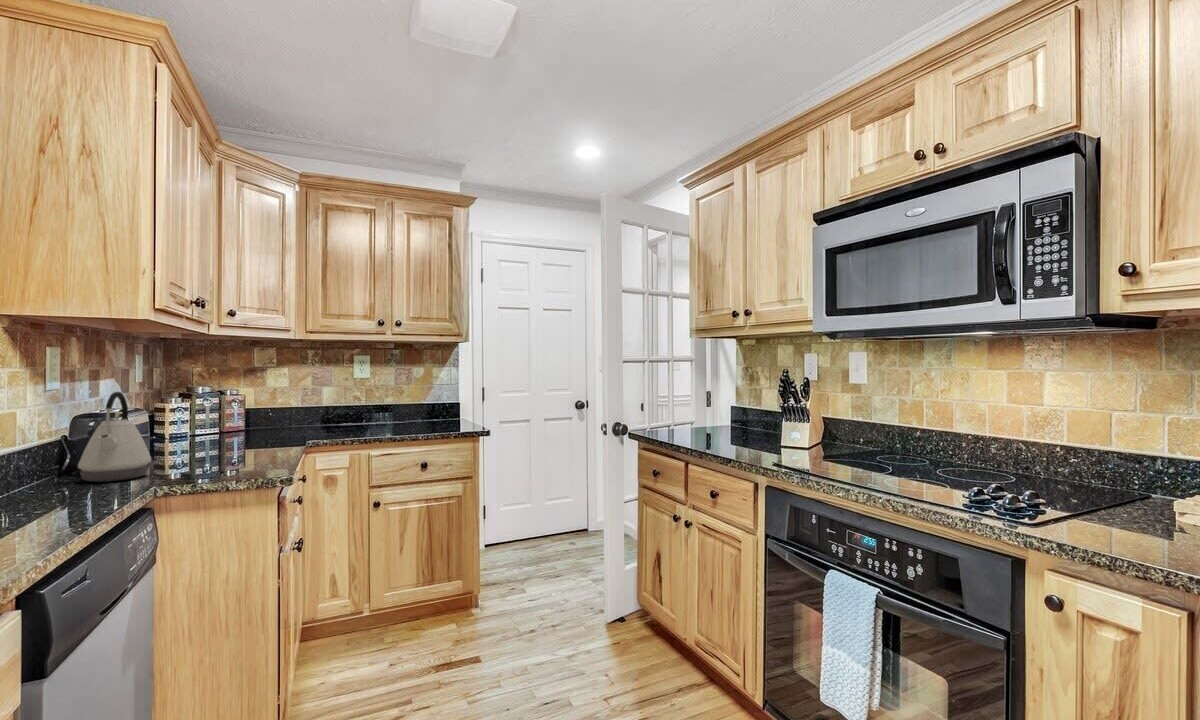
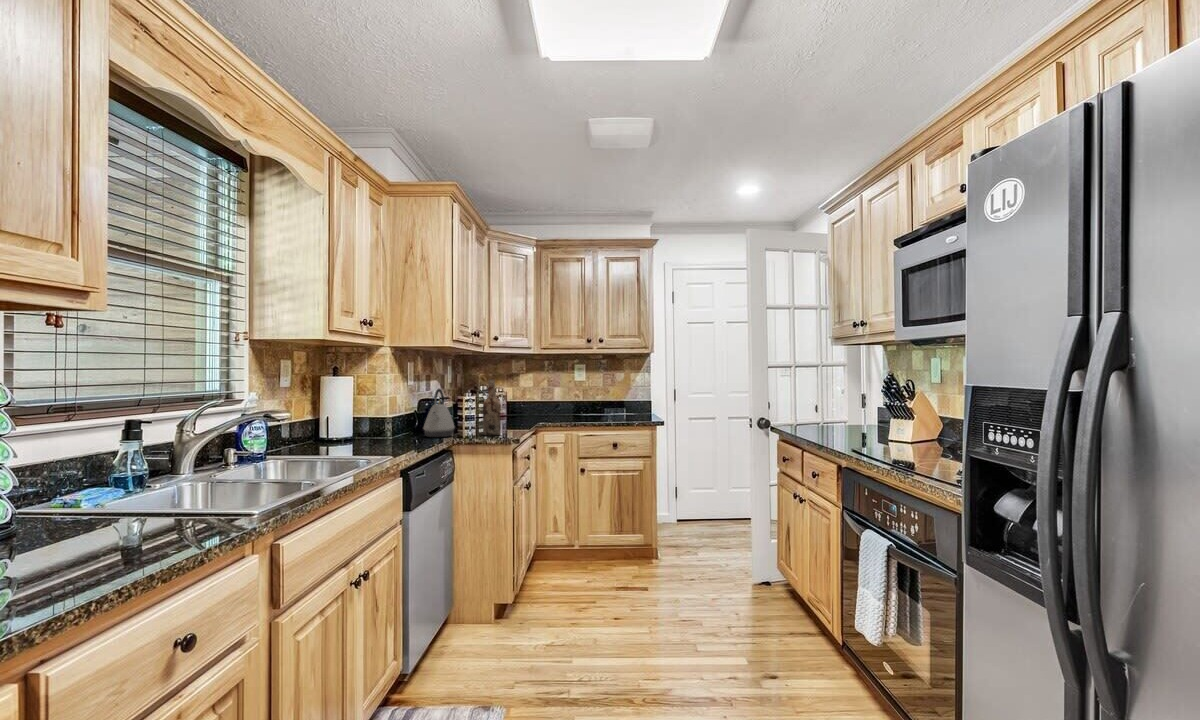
wine bottle: none [211,374,247,470] -> present [483,378,501,436]

